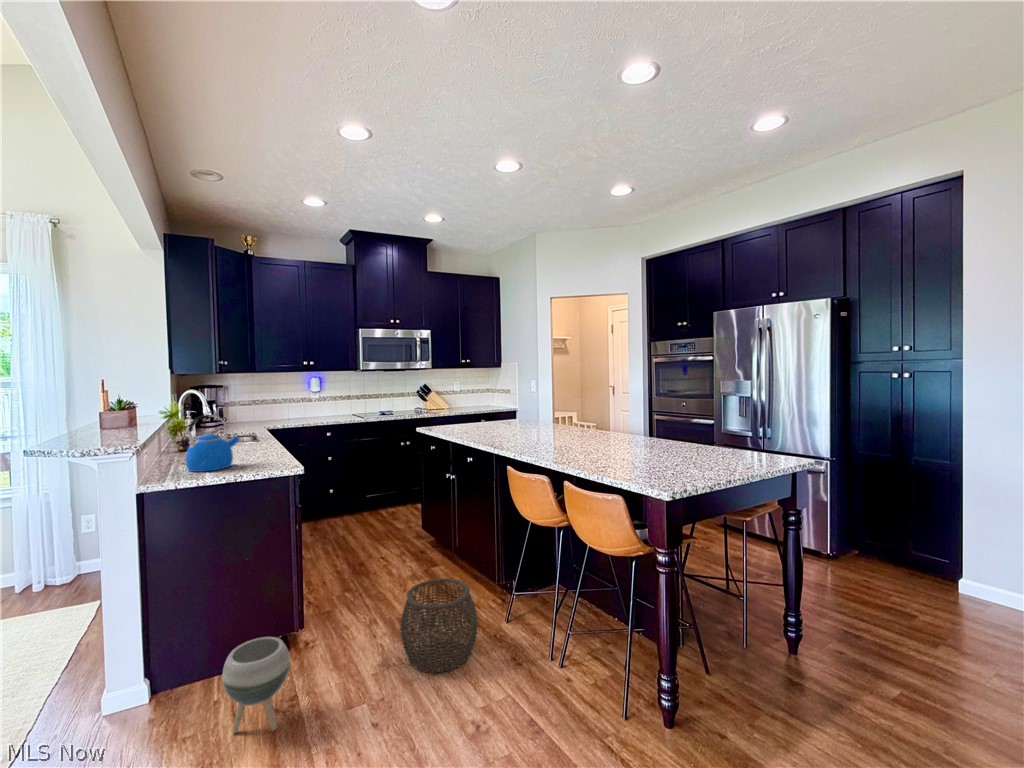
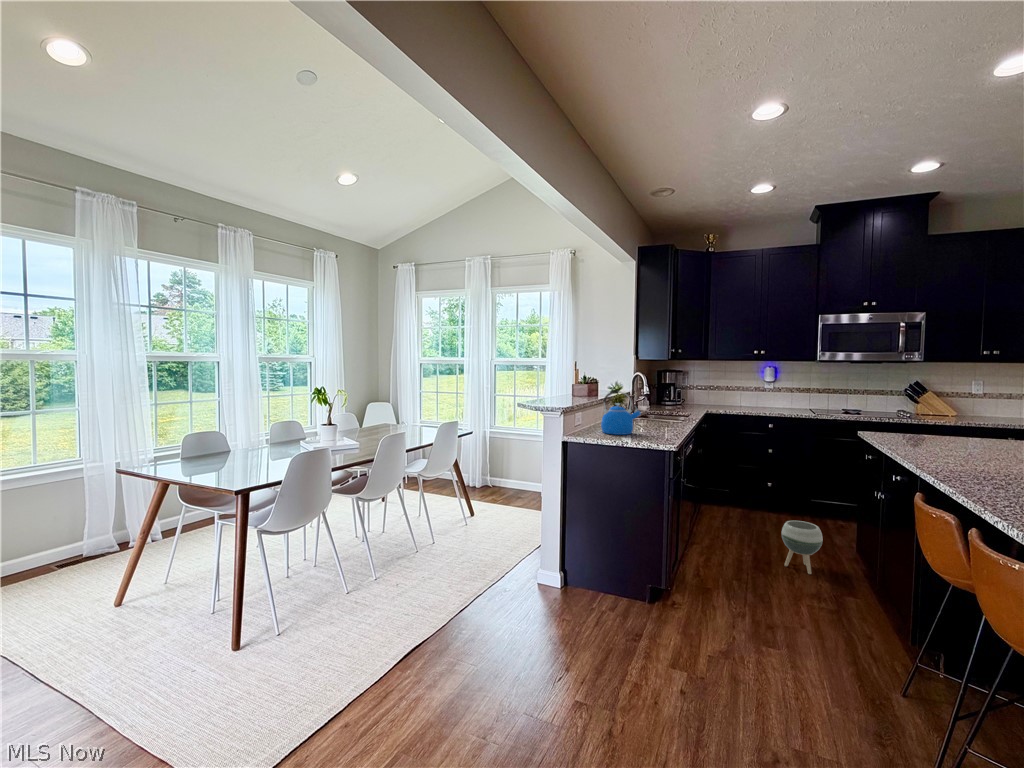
woven basket: present [400,578,478,673] -> none [741,594,841,705]
planter: present [222,637,290,734] -> present [781,520,823,574]

